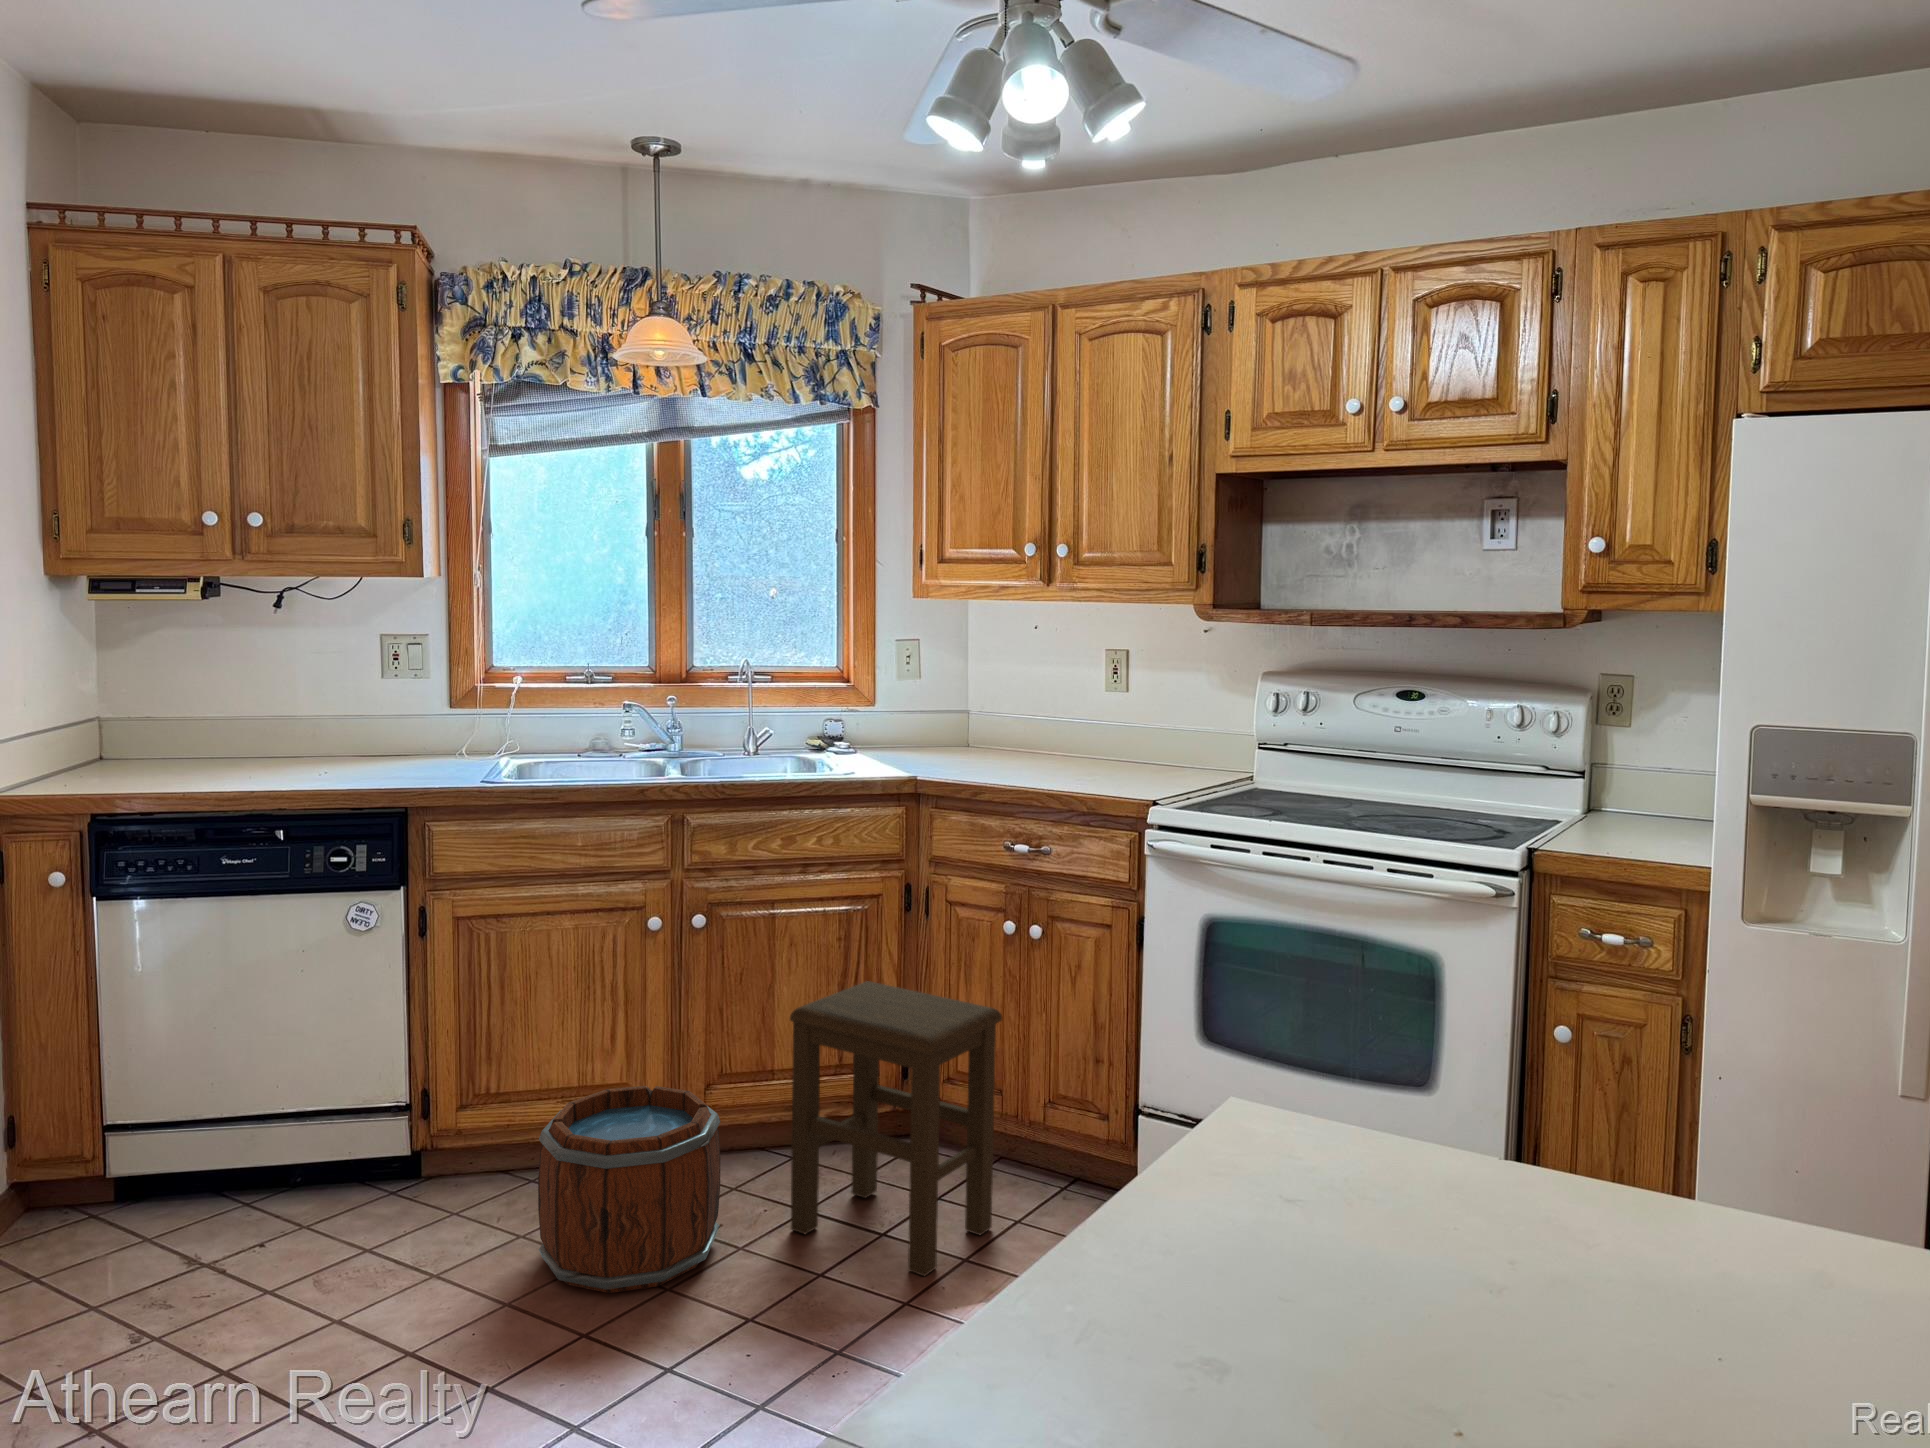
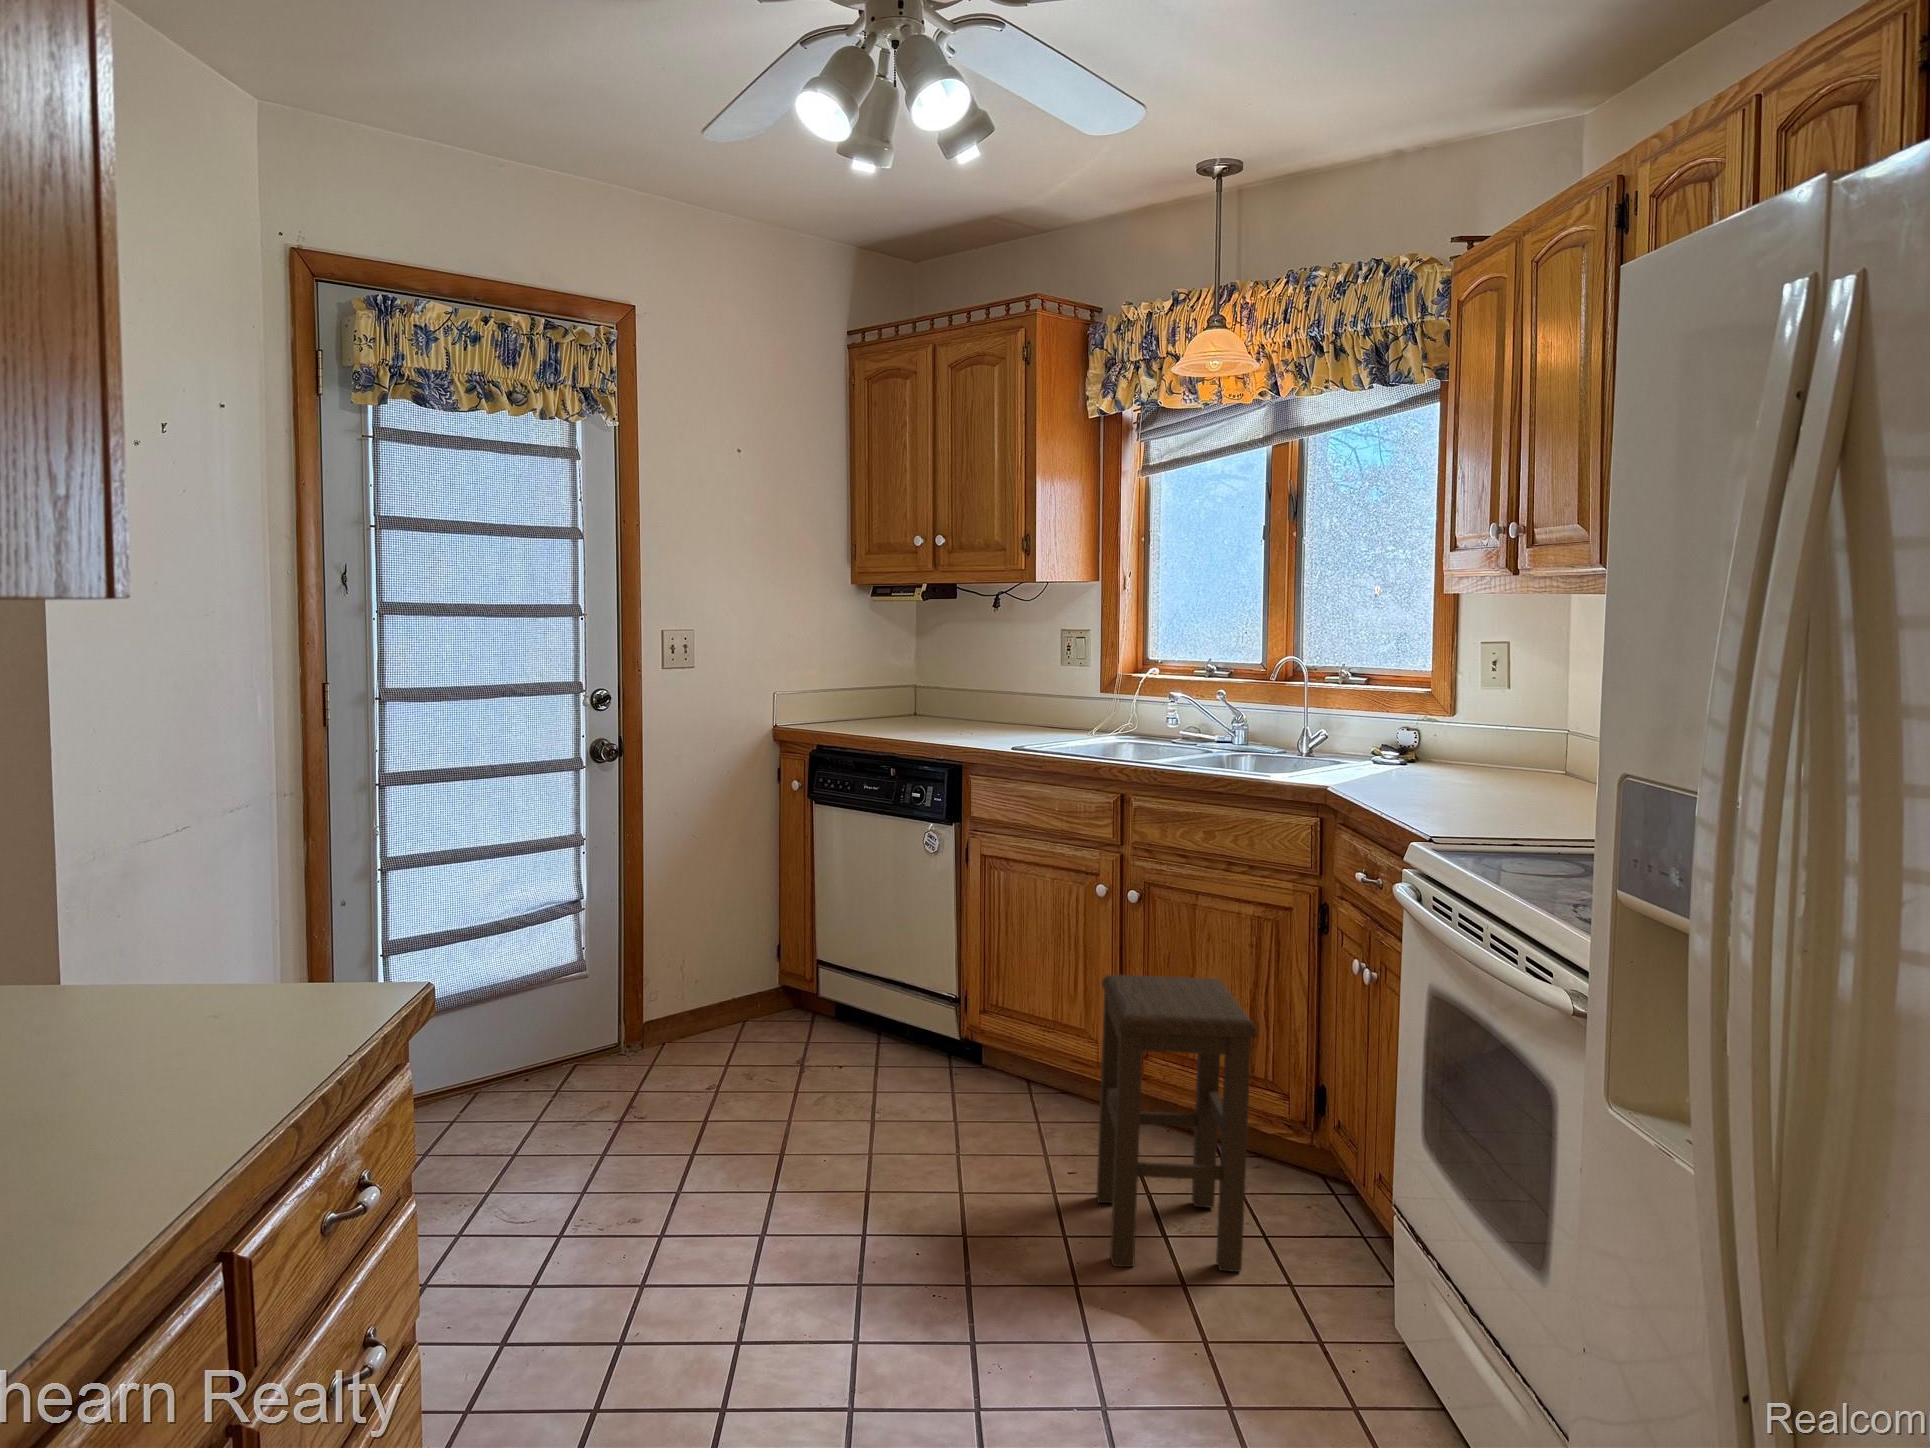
bucket: present [538,1086,720,1293] -> none [900,1012,1057,1182]

